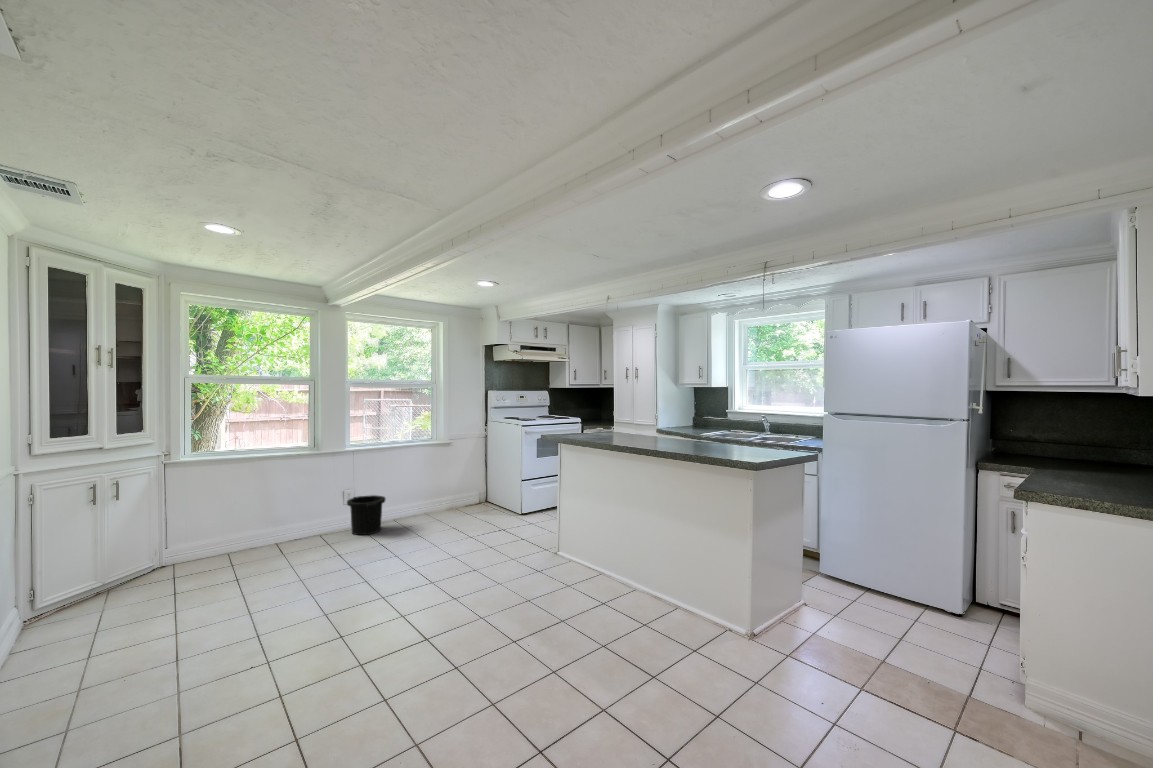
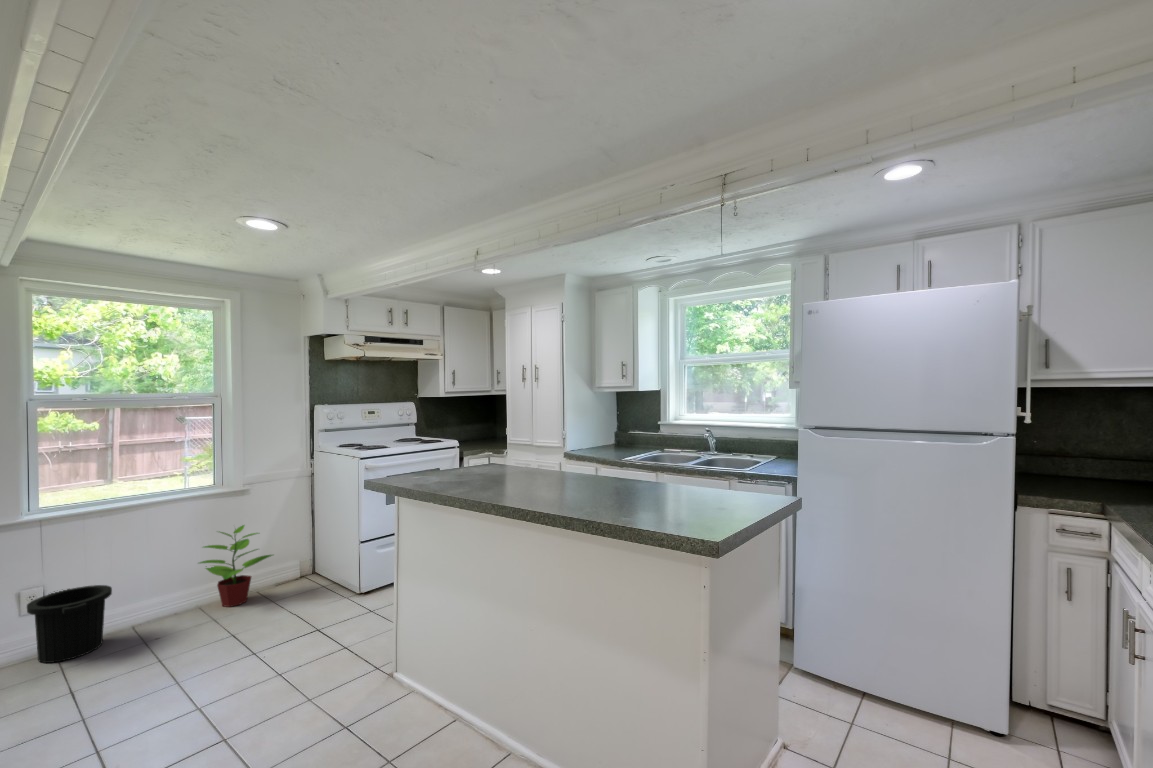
potted plant: none [425,466,465,517] -> present [200,525,272,607]

